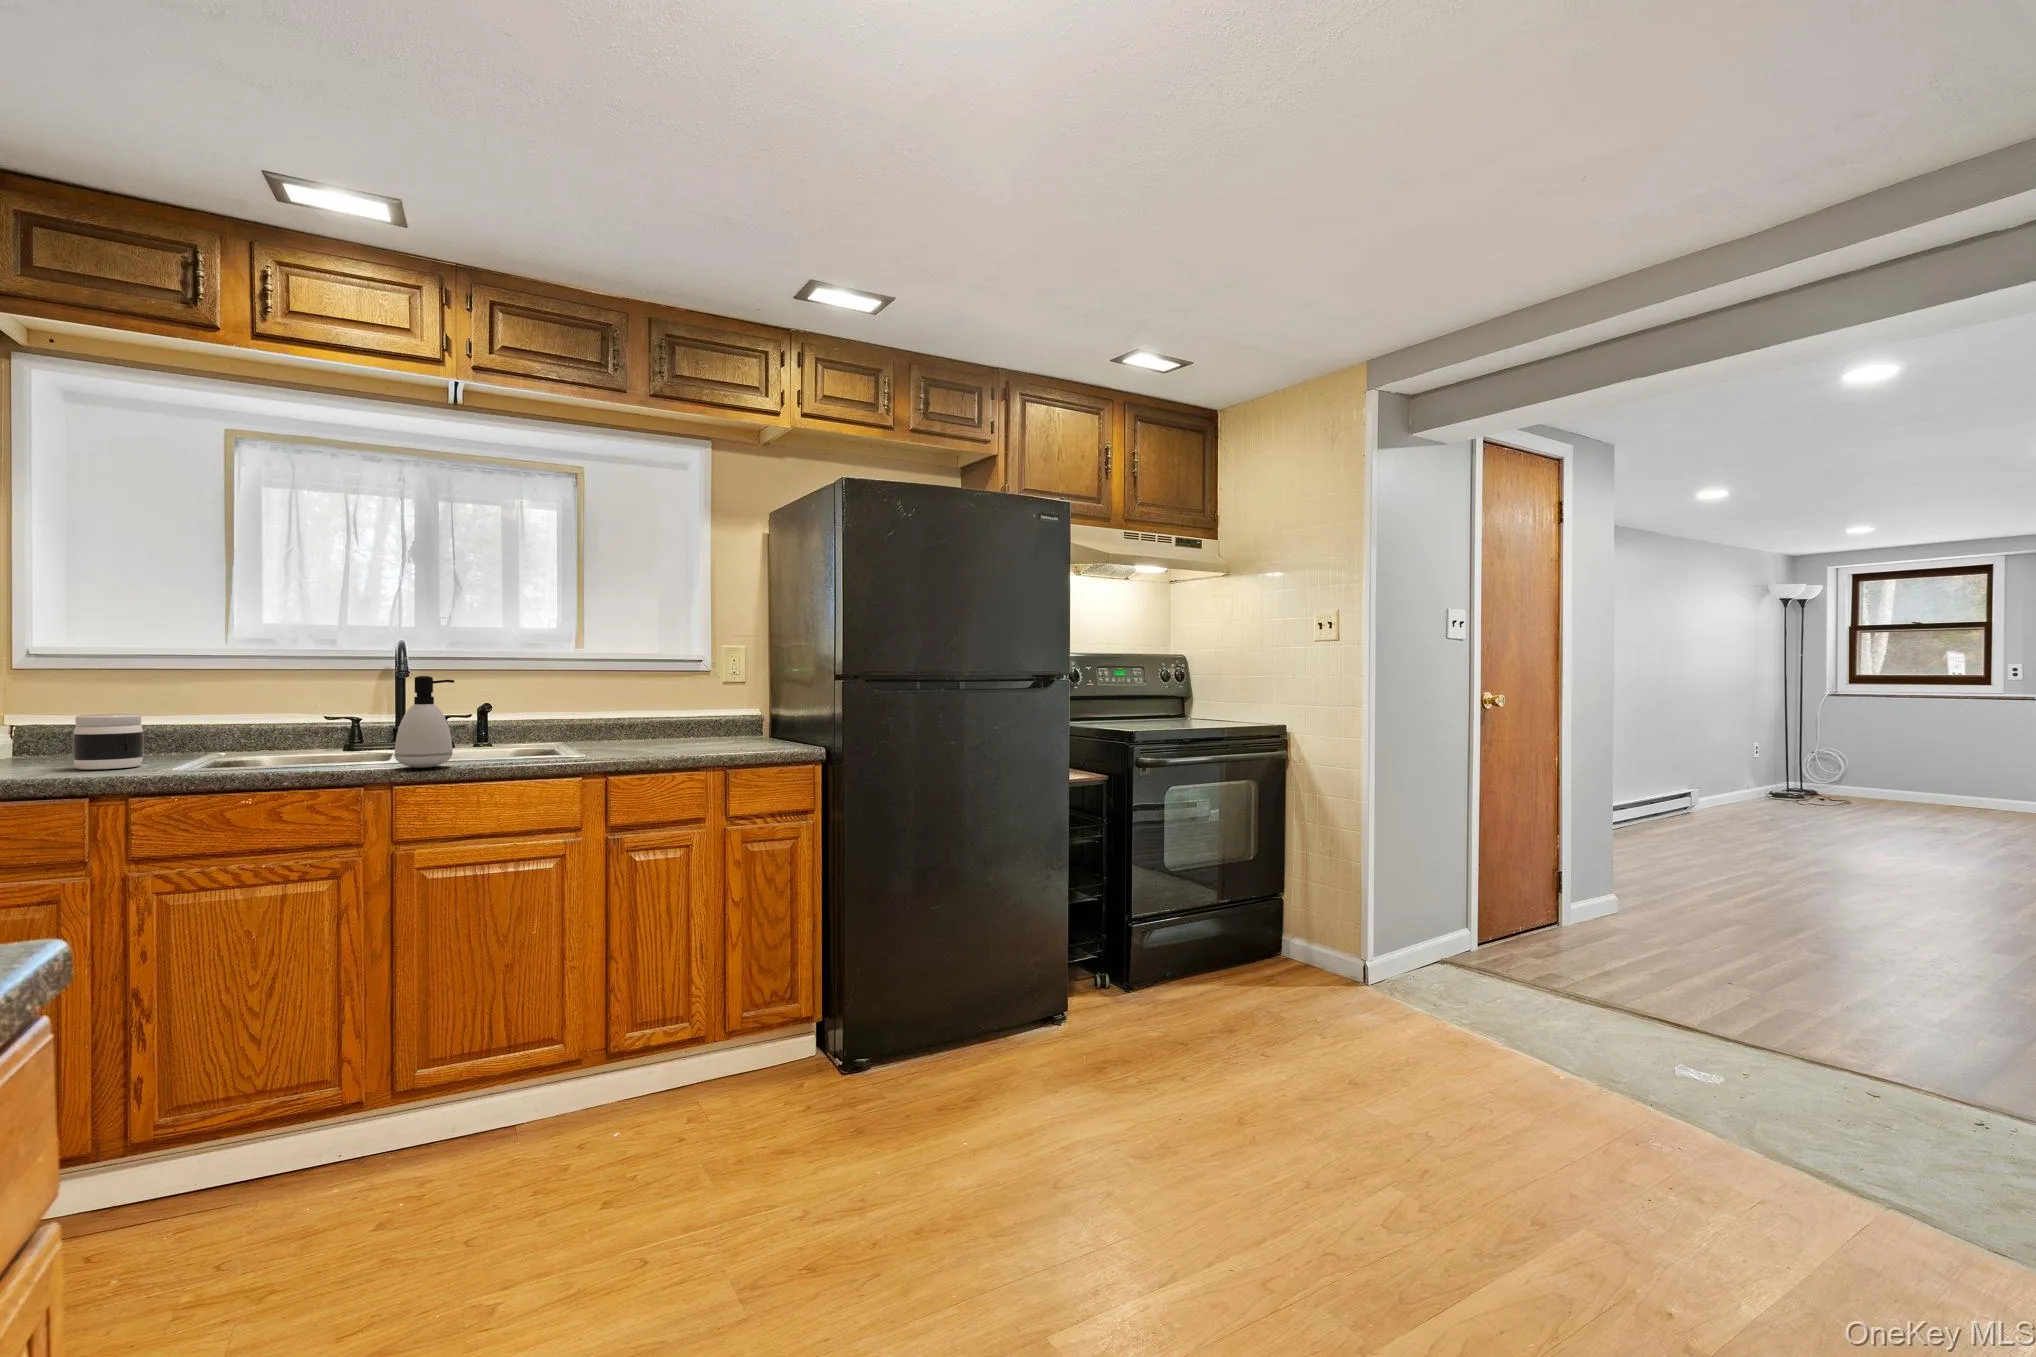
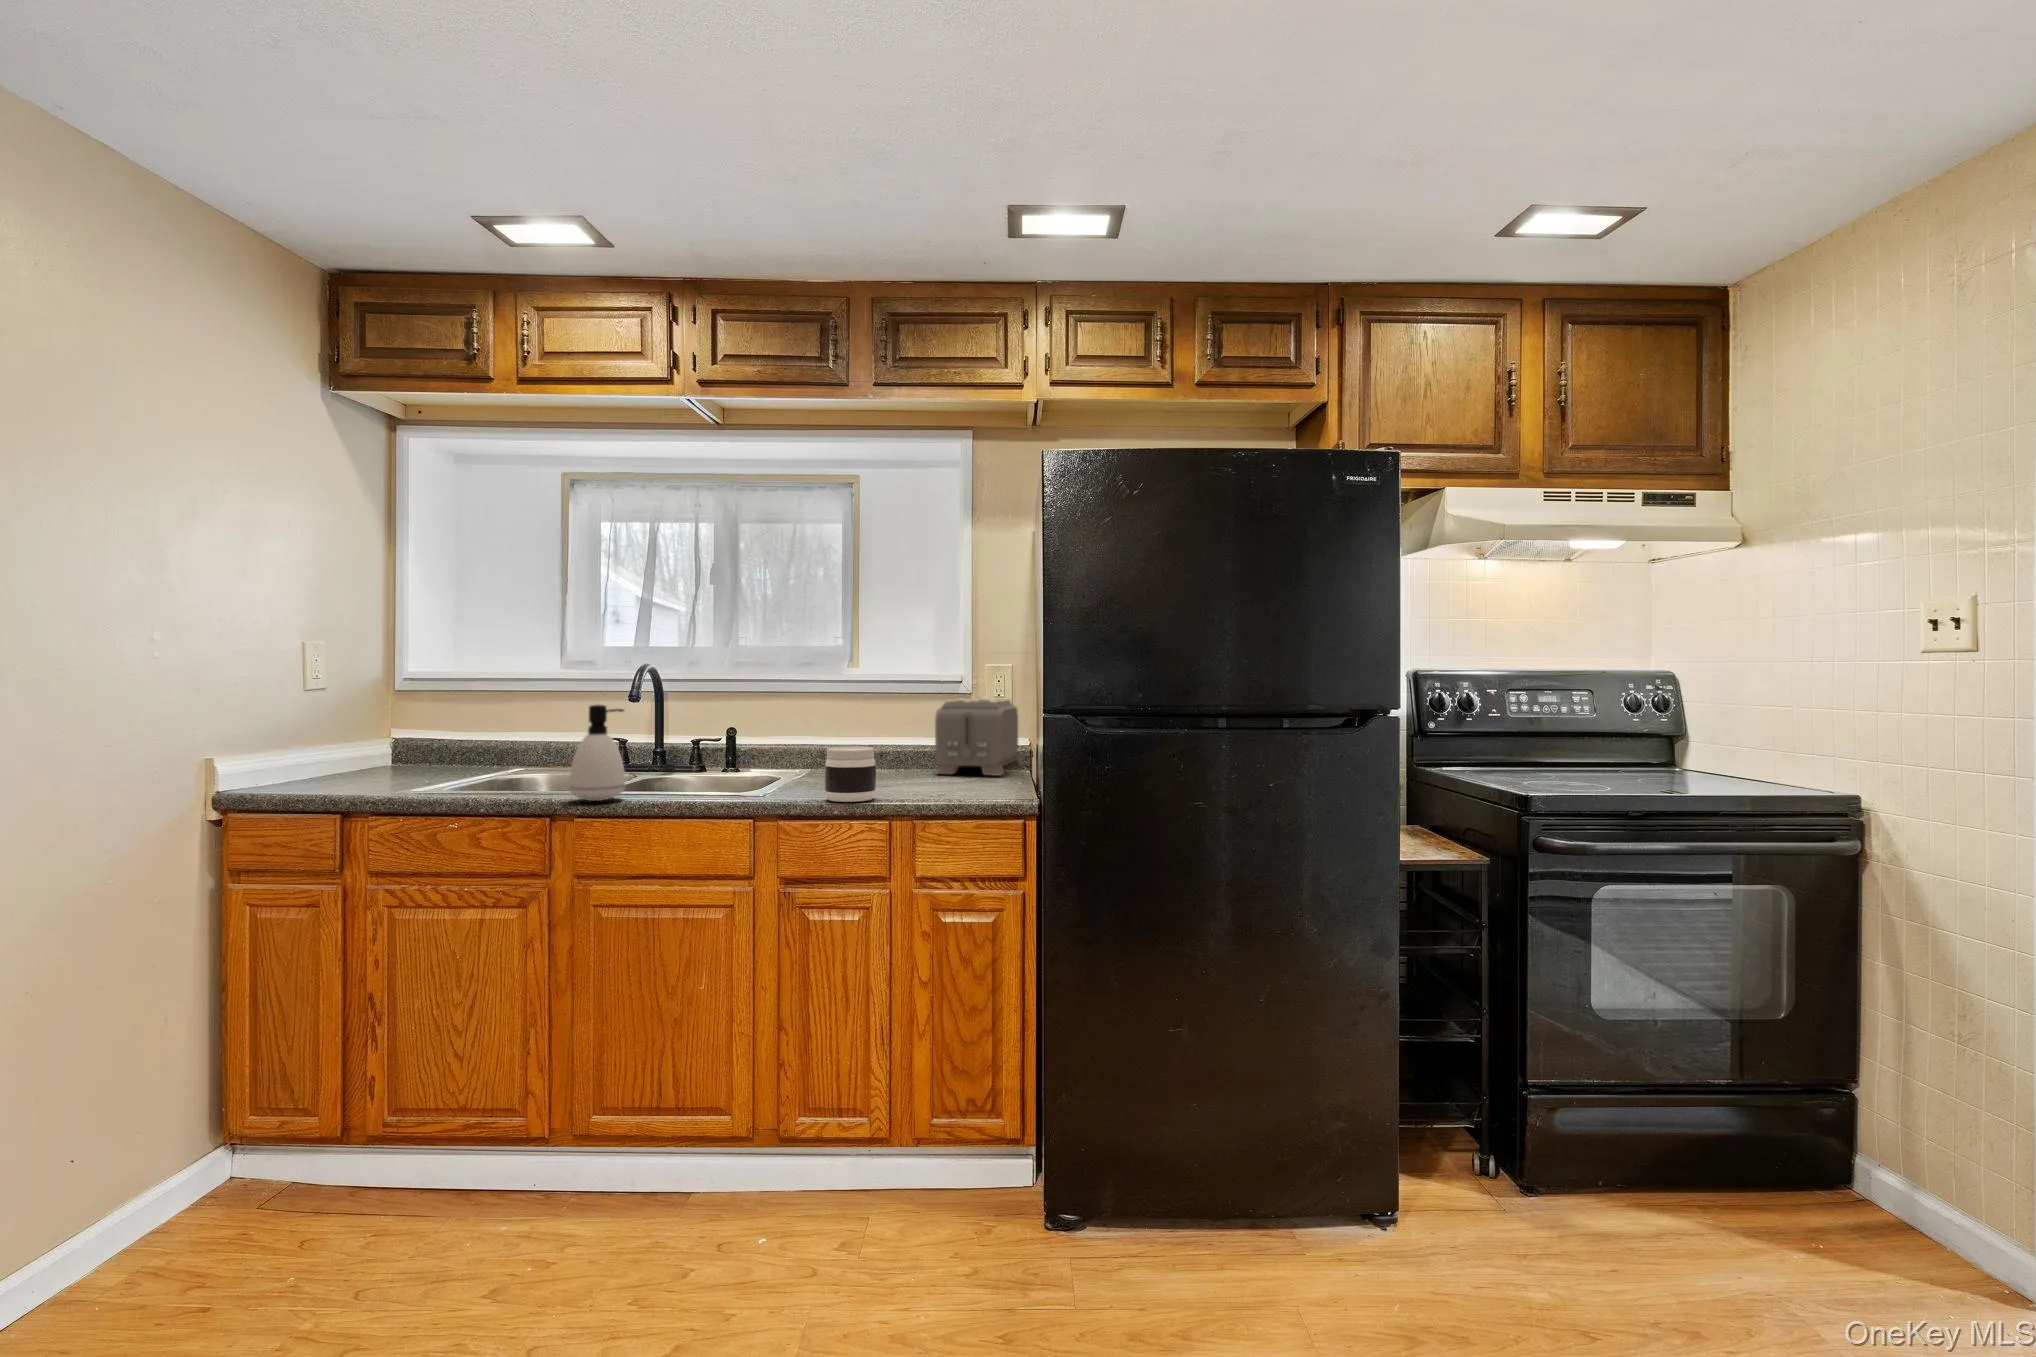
toaster: none [691,675,753,739] -> present [935,700,1023,775]
jar: present [73,714,144,769] -> present [825,746,876,802]

